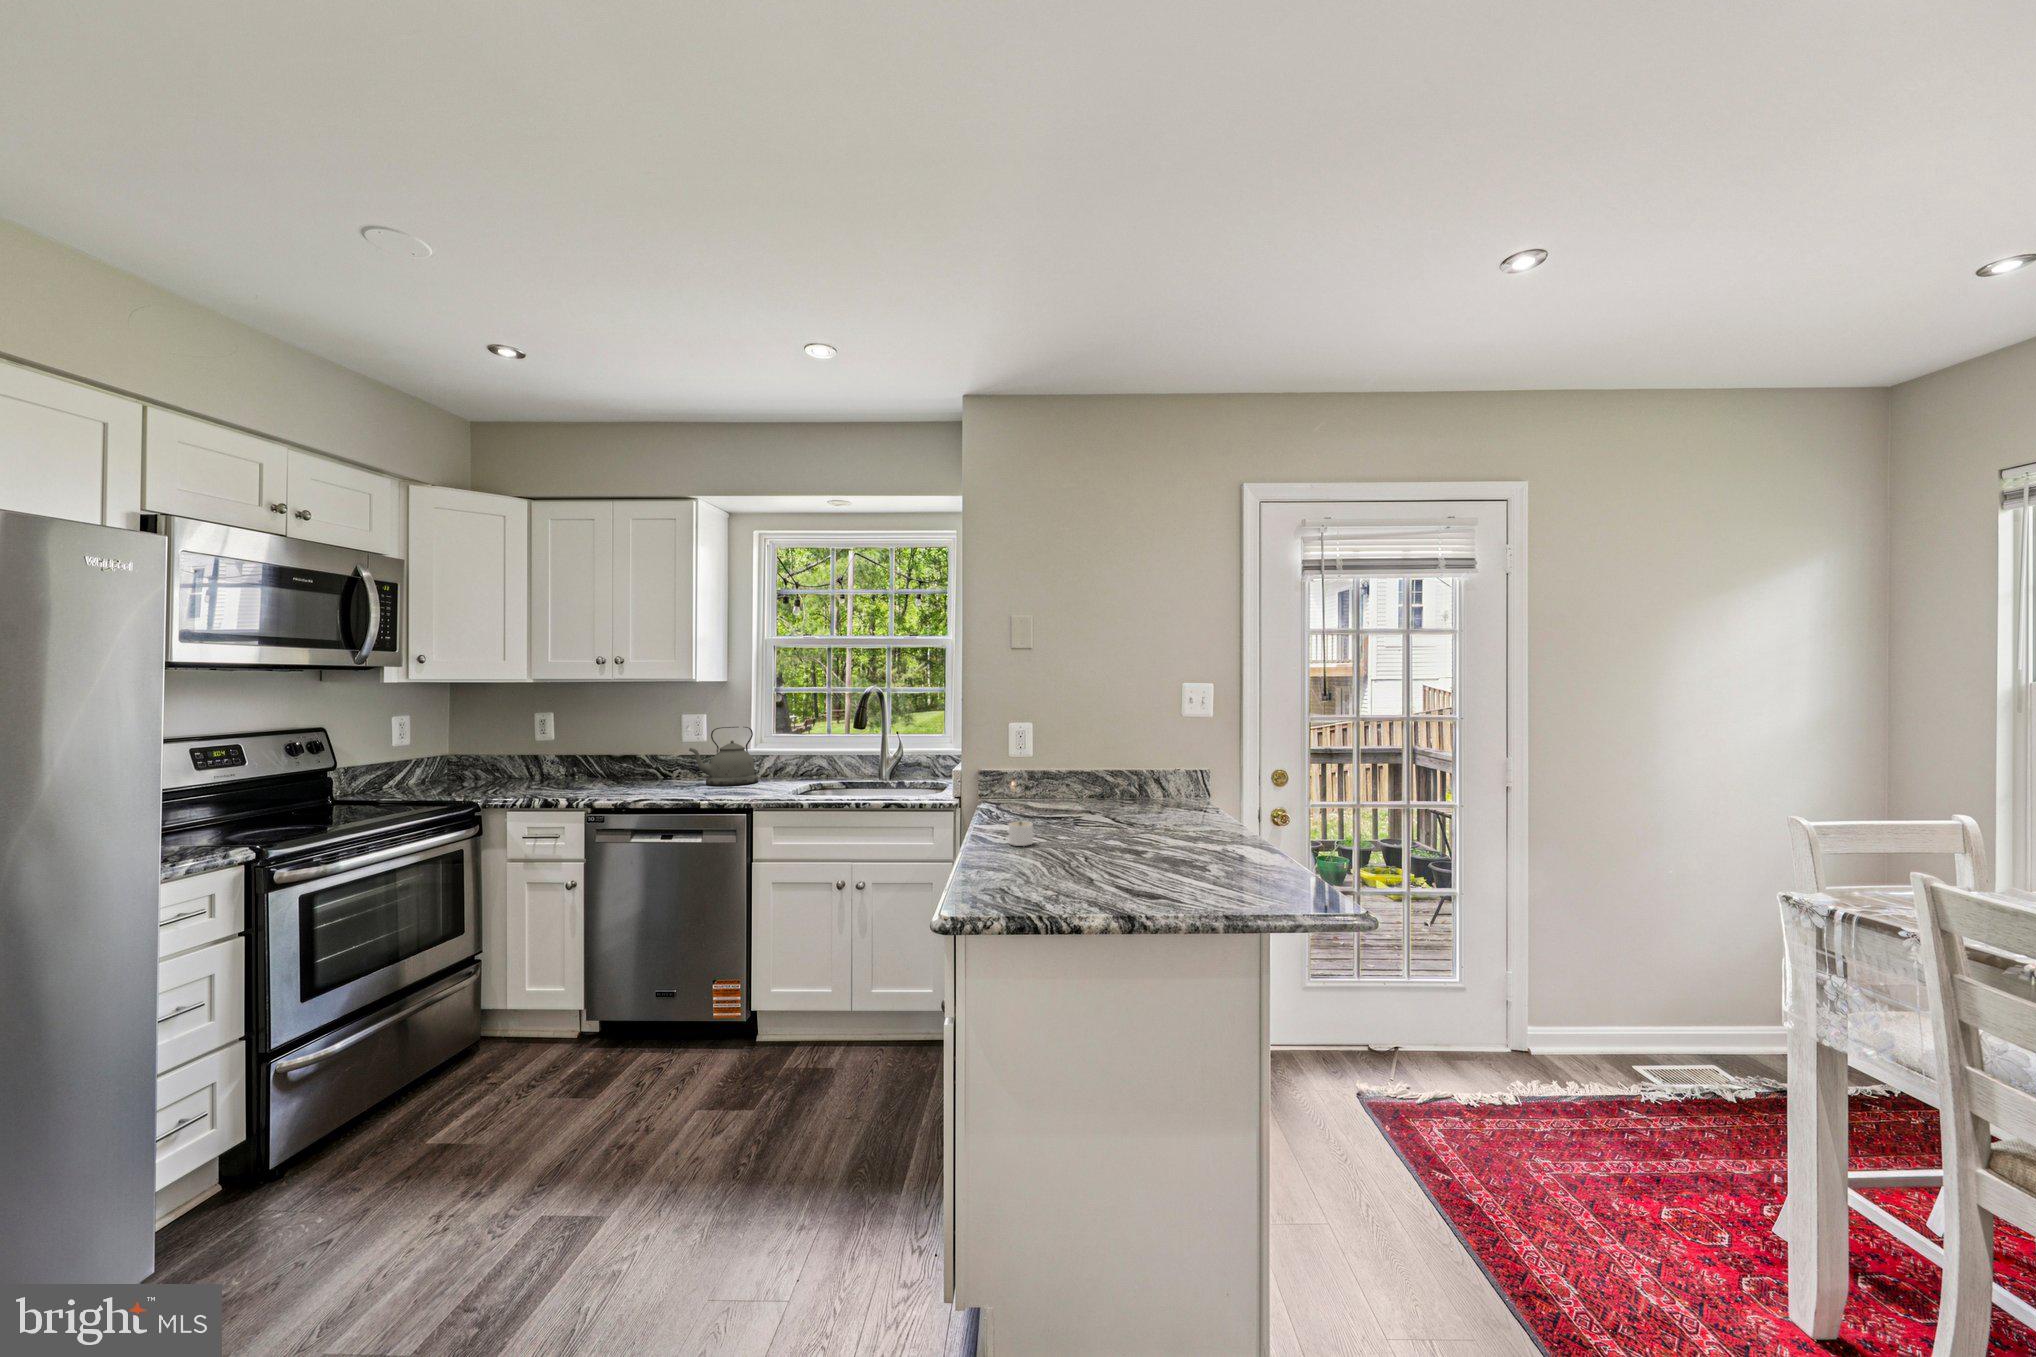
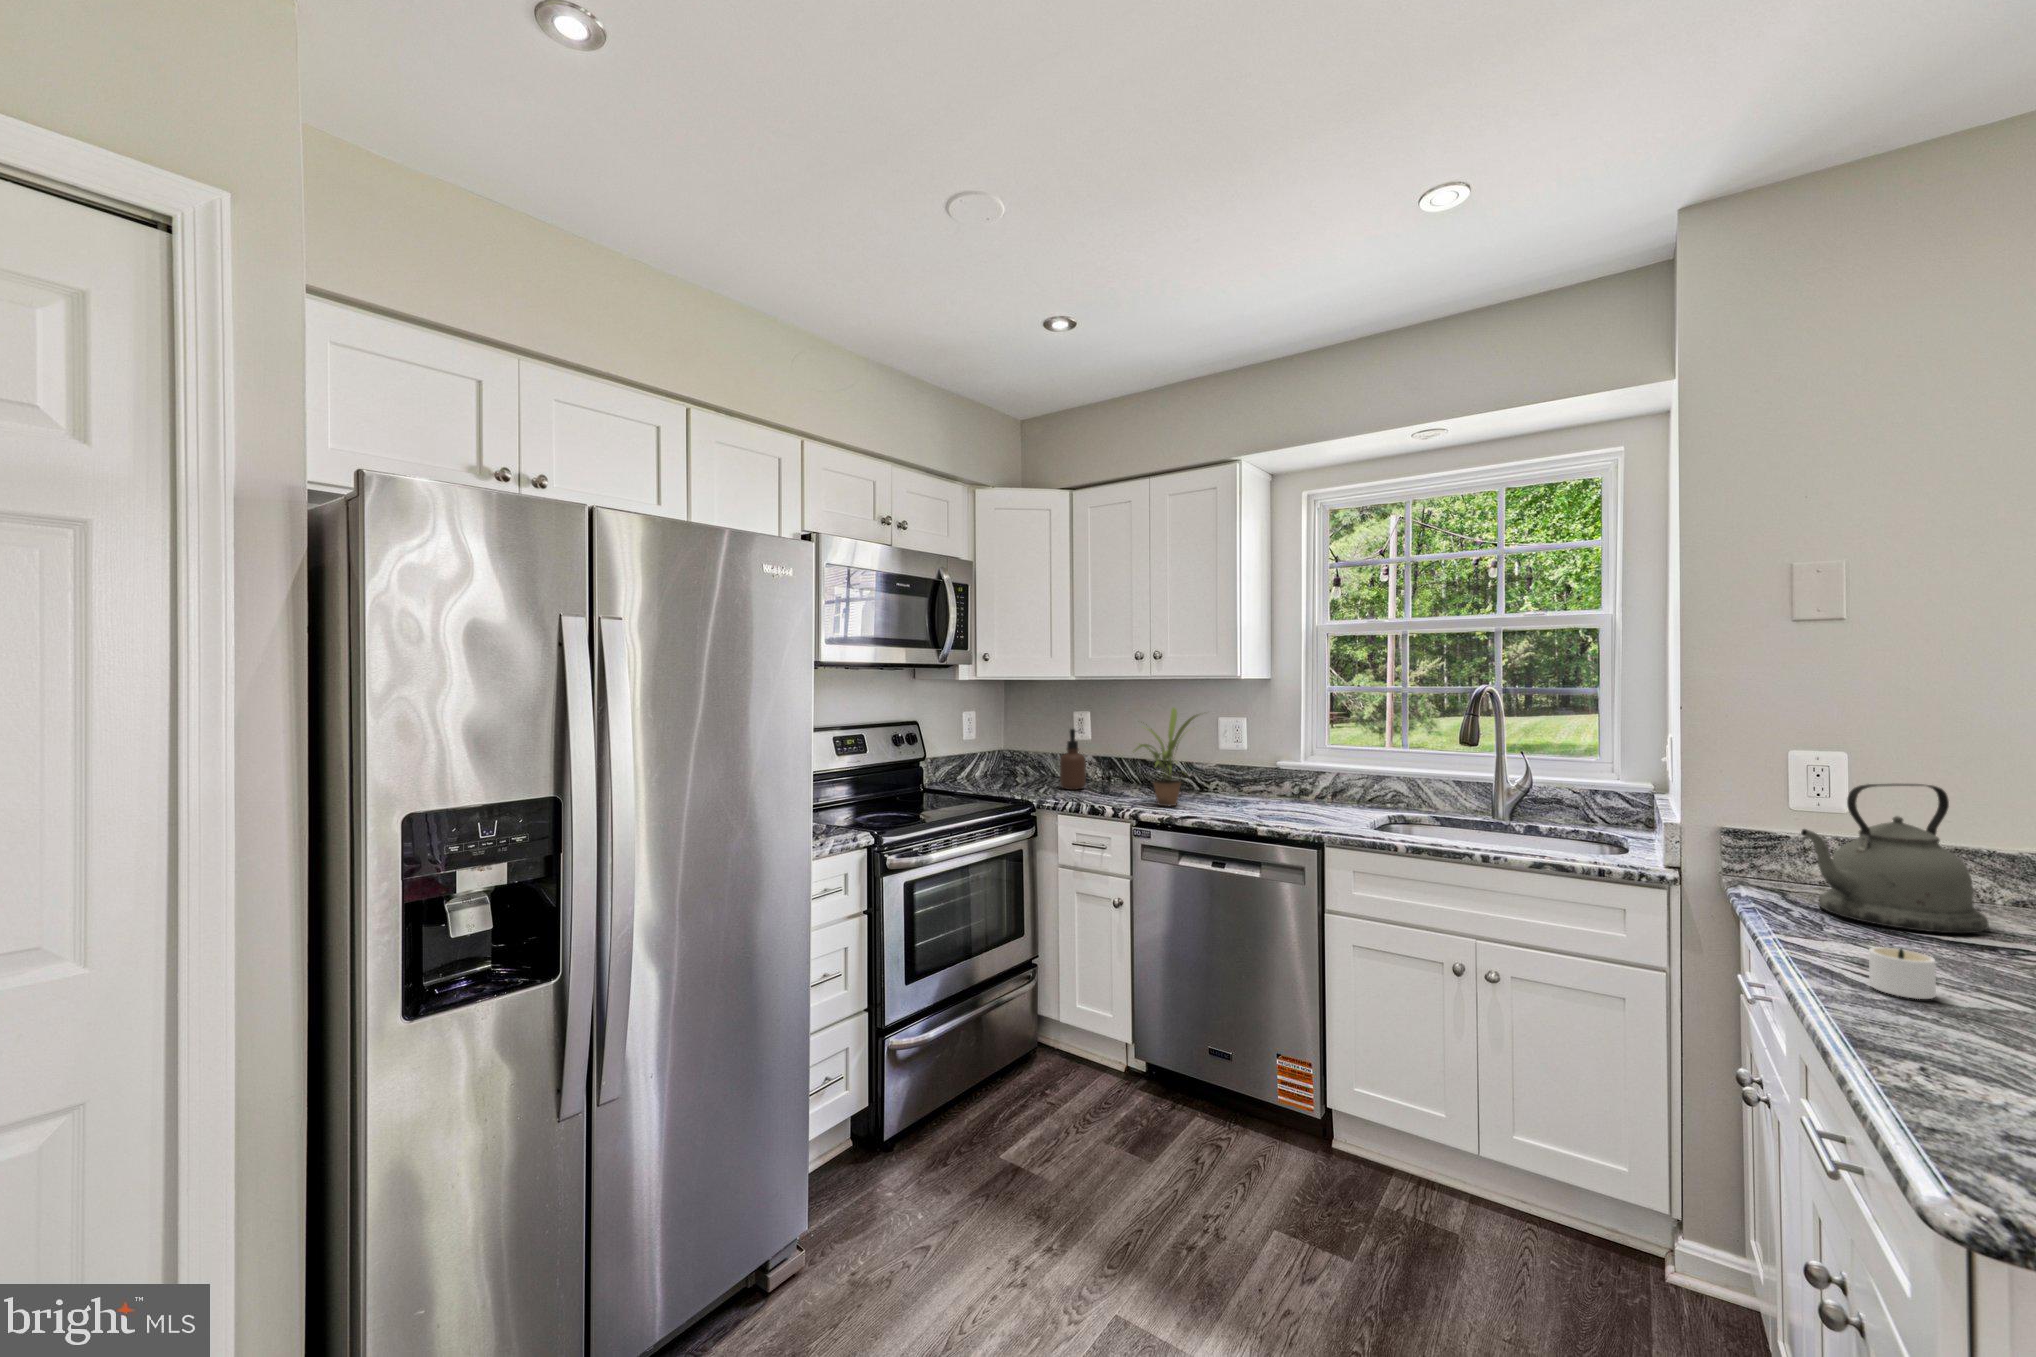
potted plant: none [588,706,662,793] -> present [1135,708,1198,807]
kettle: present [689,727,758,786] -> present [1801,784,1989,933]
soap dispenser: none [515,729,544,787] -> present [1060,729,1086,790]

